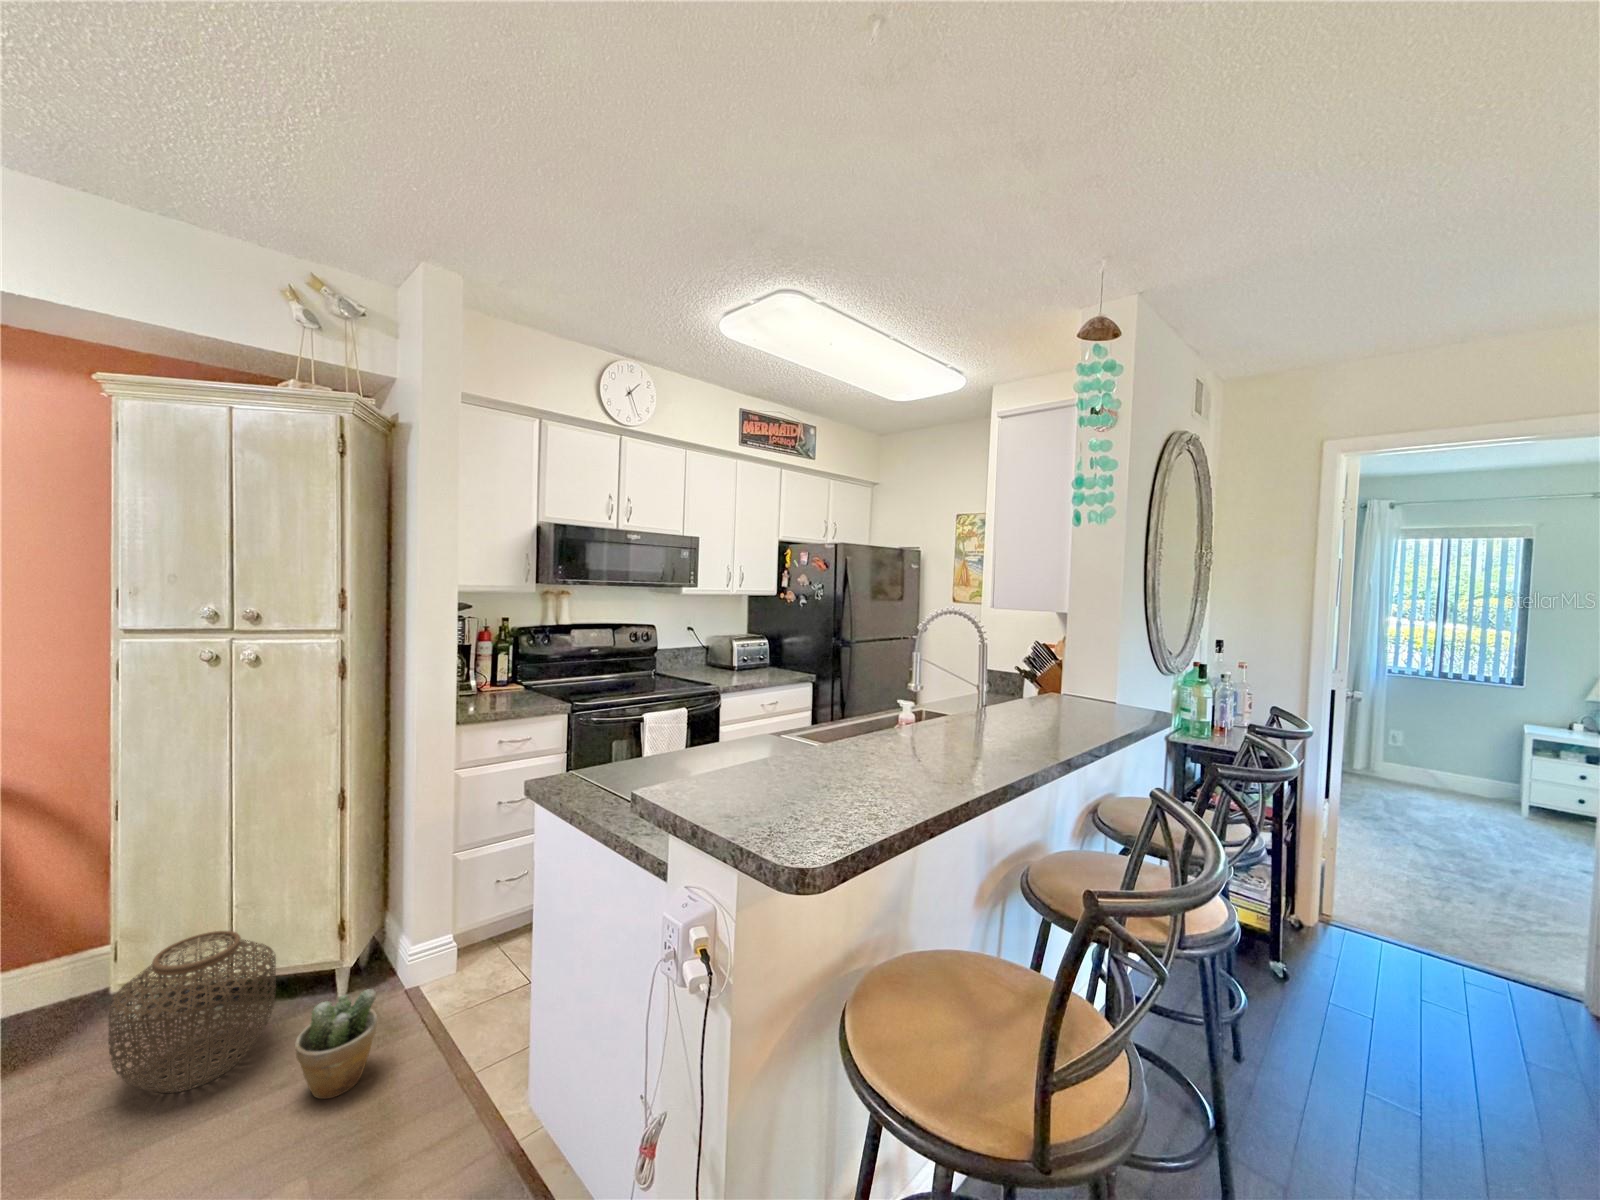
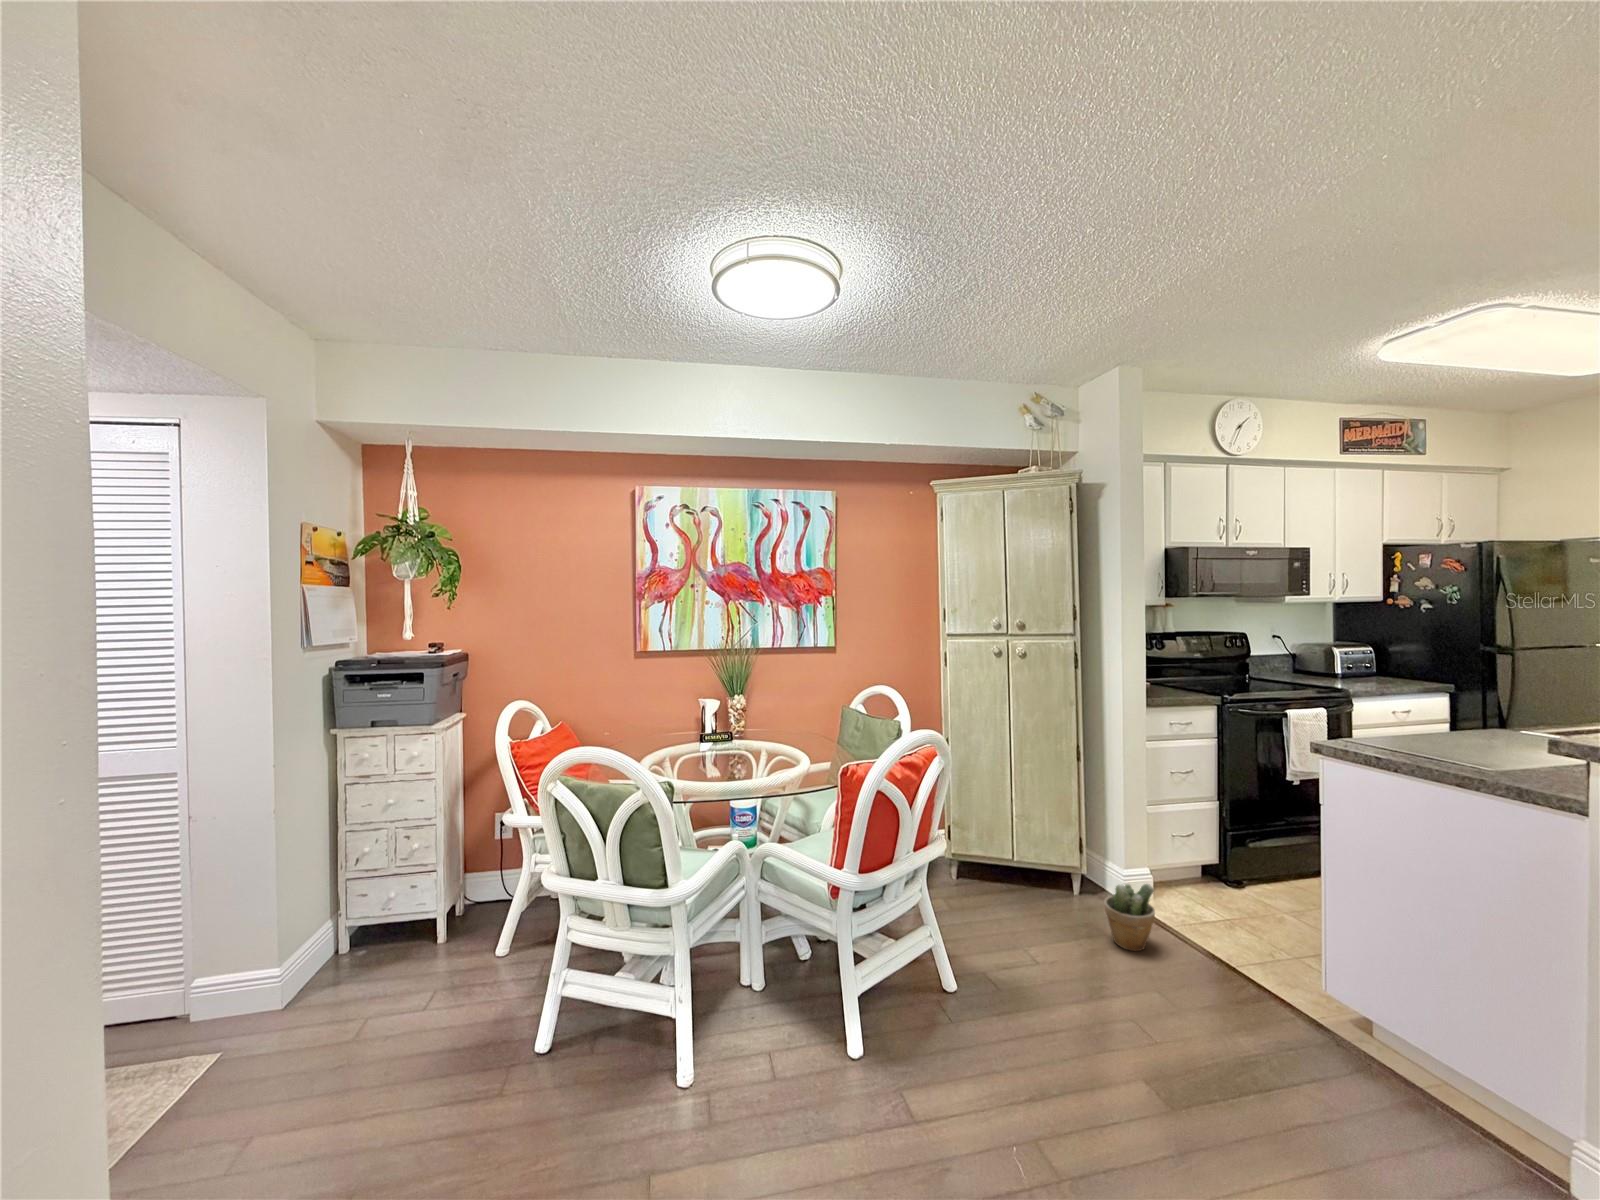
woven basket: present [108,931,276,1093] -> none [984,827,1064,922]

